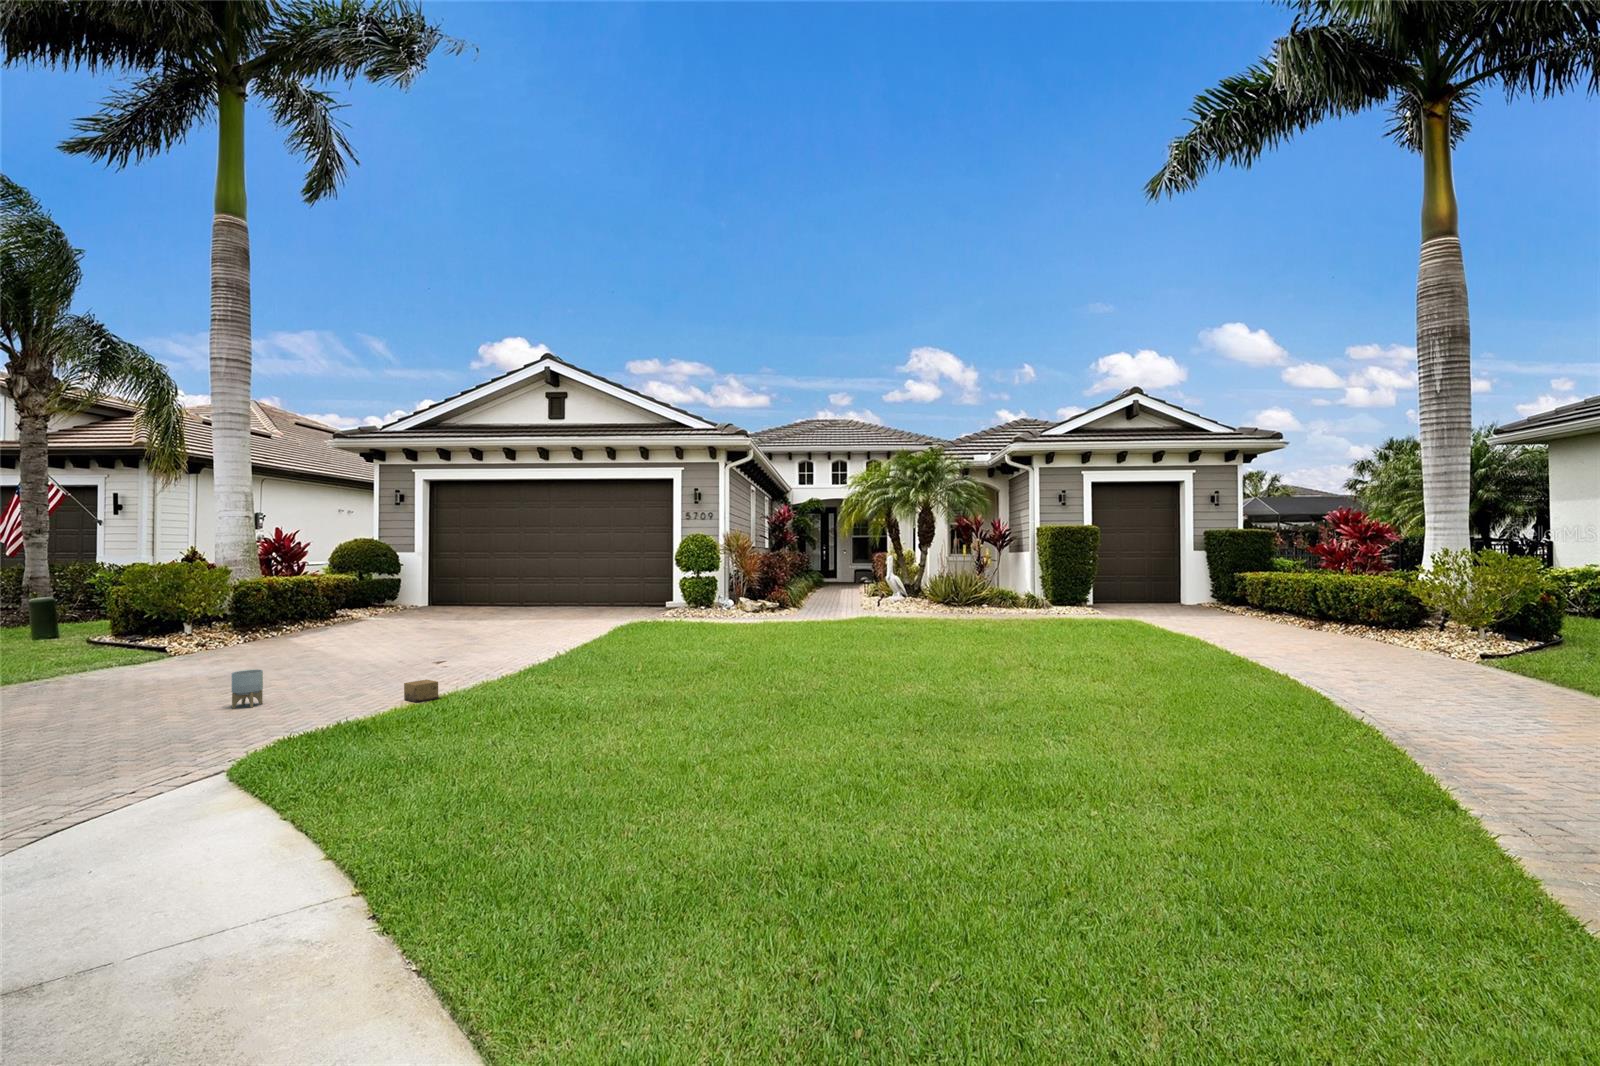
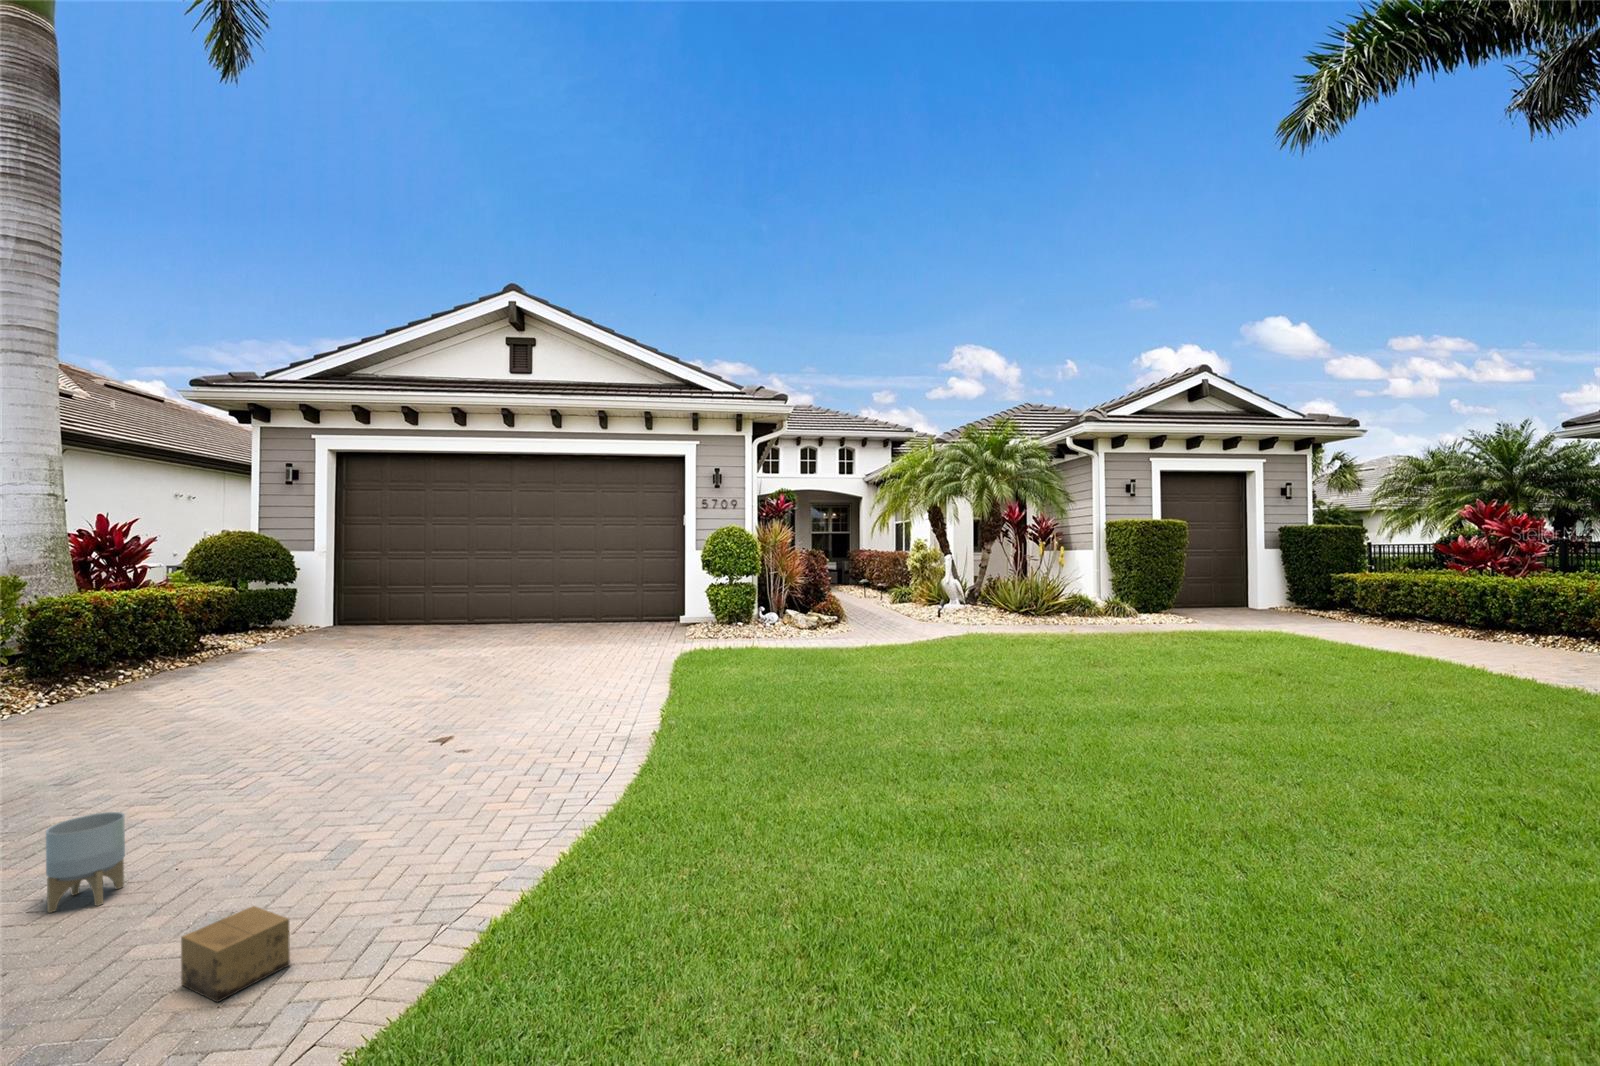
cardboard box: present [404,679,438,703] -> present [181,906,290,1002]

